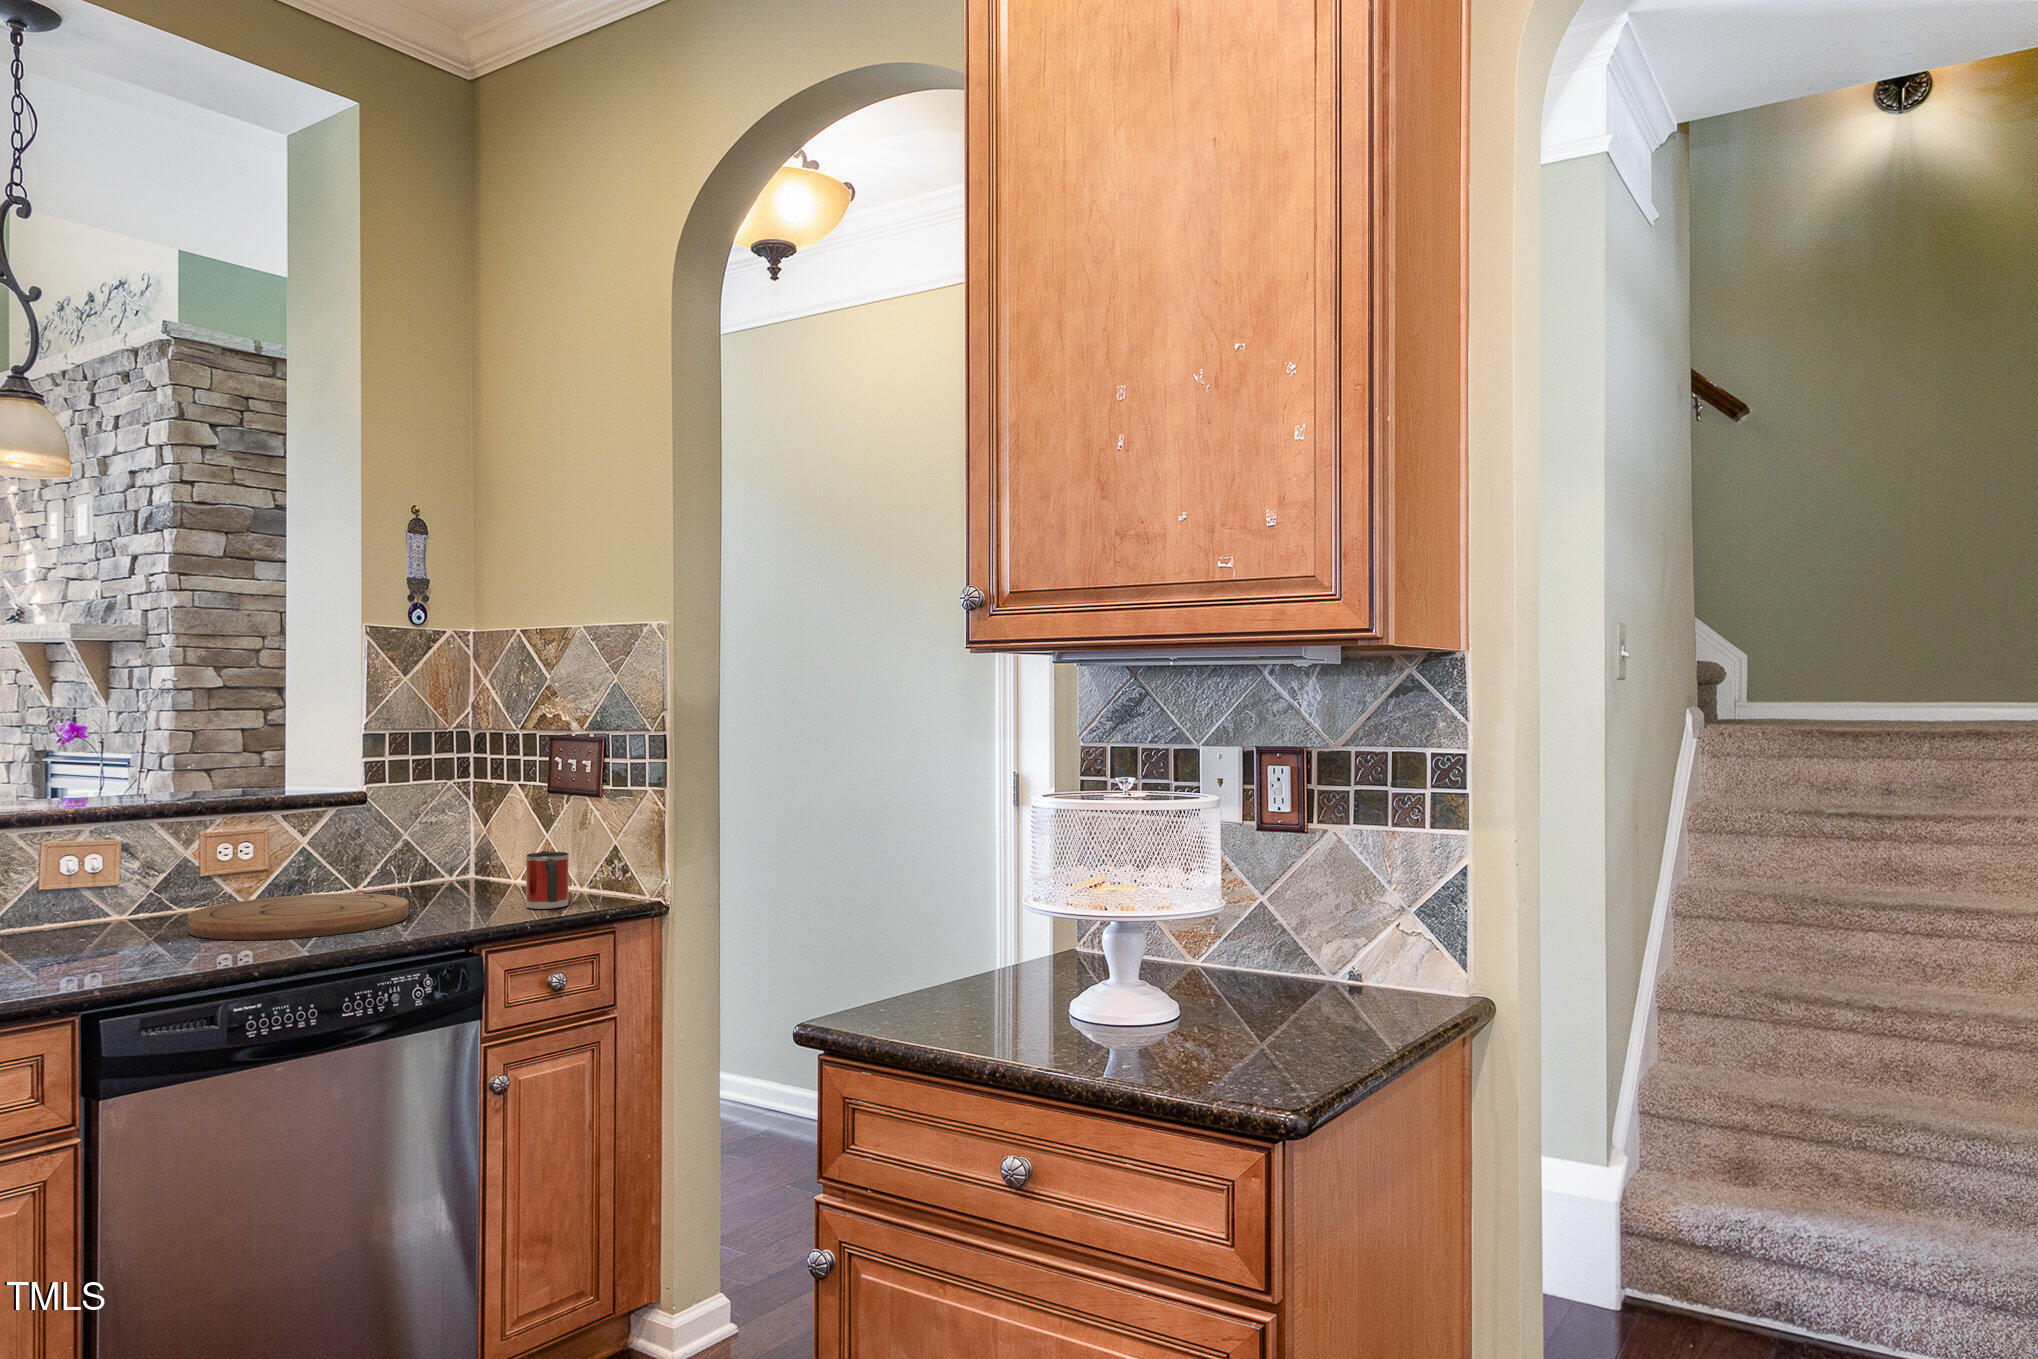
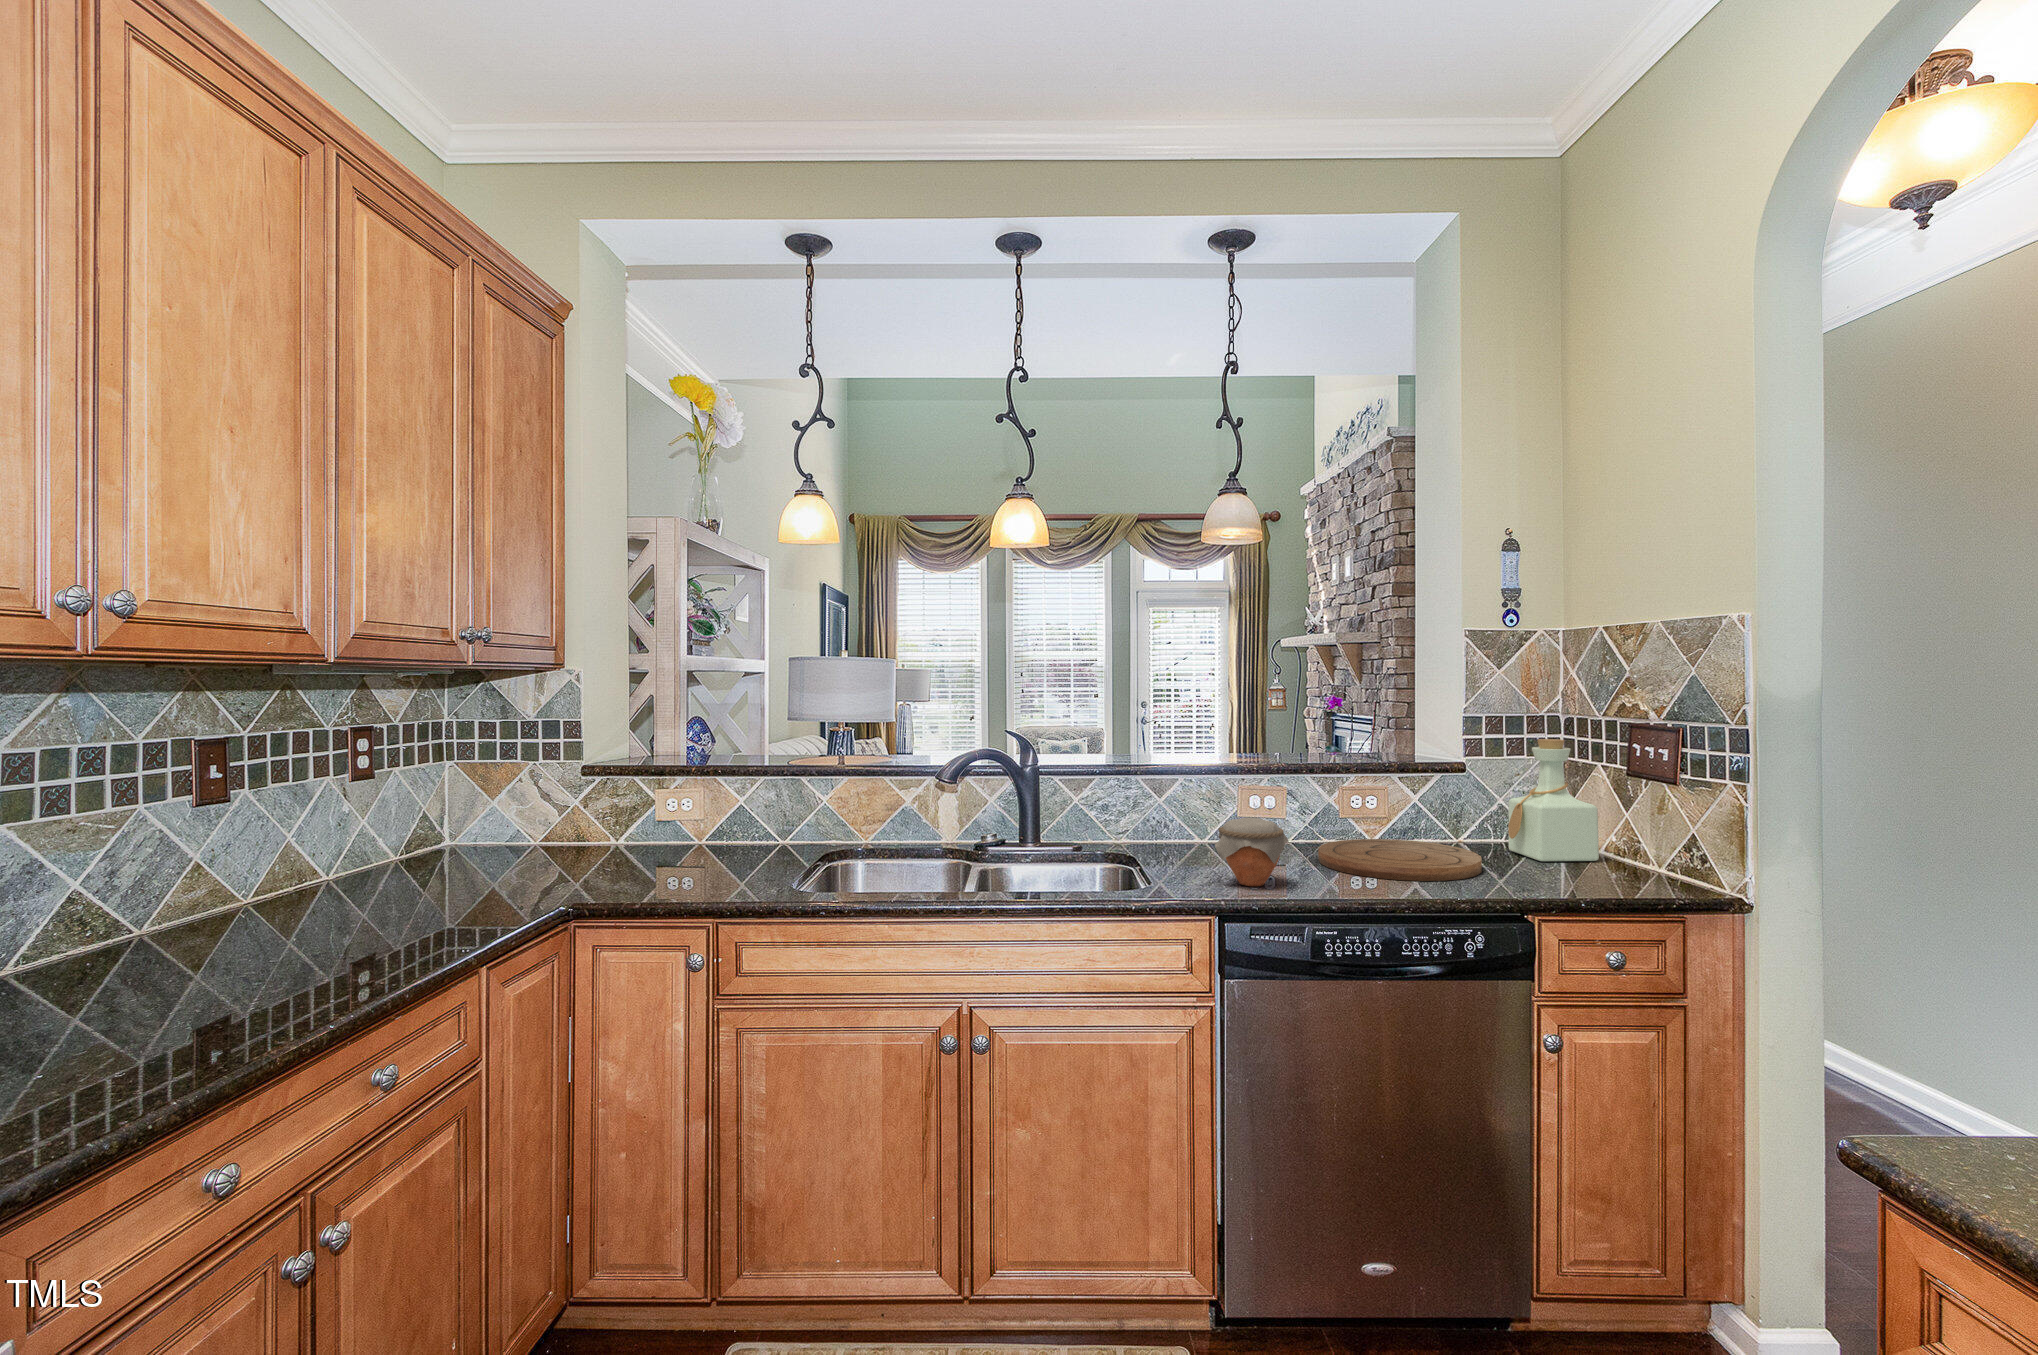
bottle: none [418,757,517,898] -> present [1508,739,1599,862]
mug: present [526,851,569,909] -> none [1592,832,1637,889]
jar: none [63,876,181,973] -> present [1215,817,1289,886]

